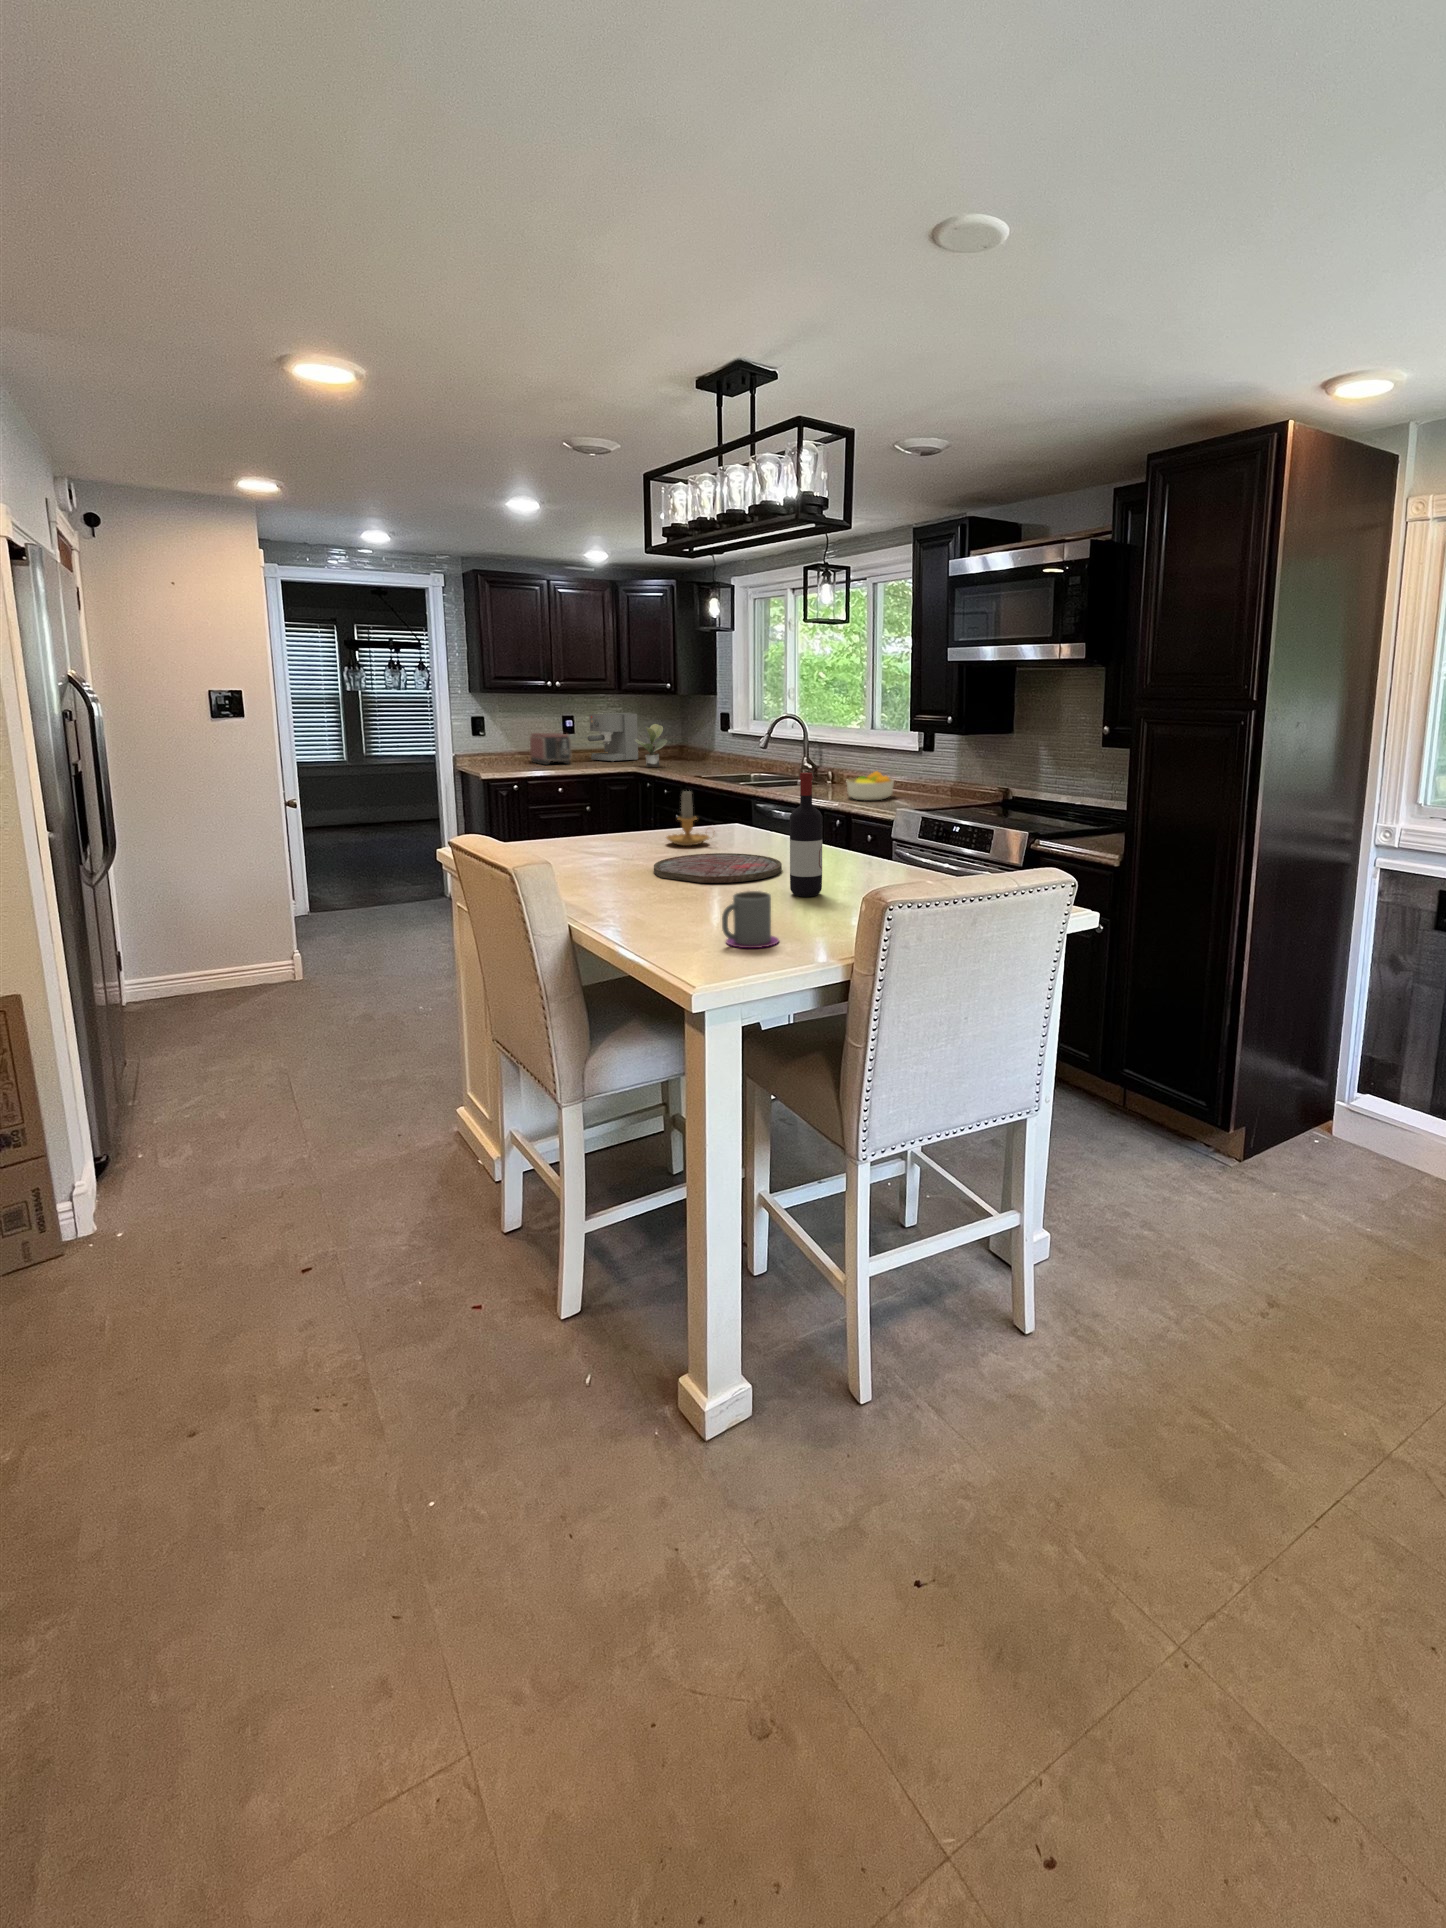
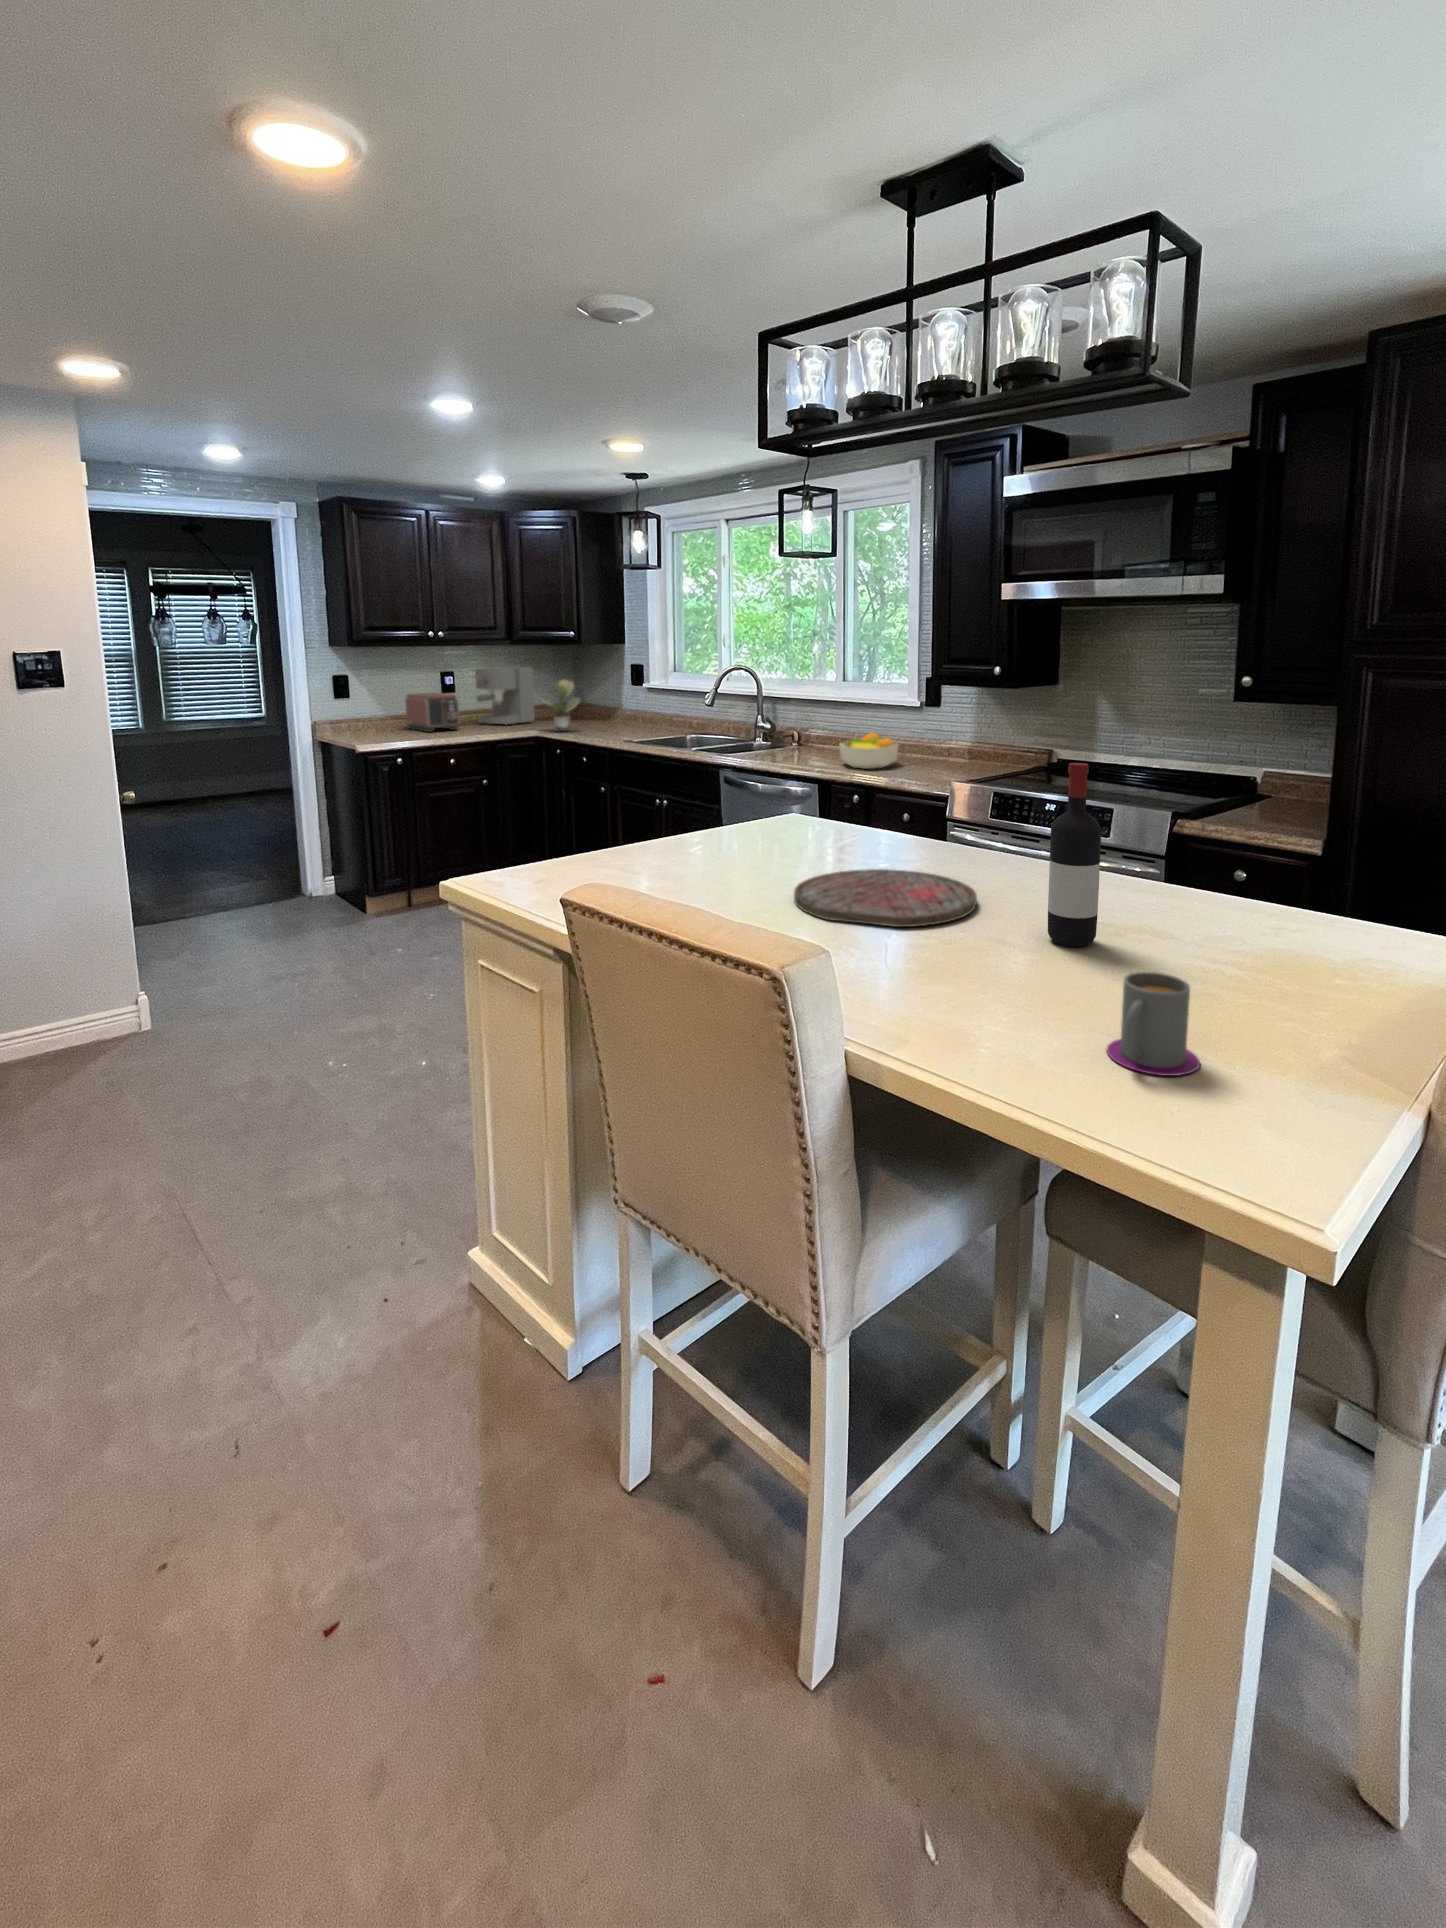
candle: present [666,791,710,846] -> none [749,777,821,856]

